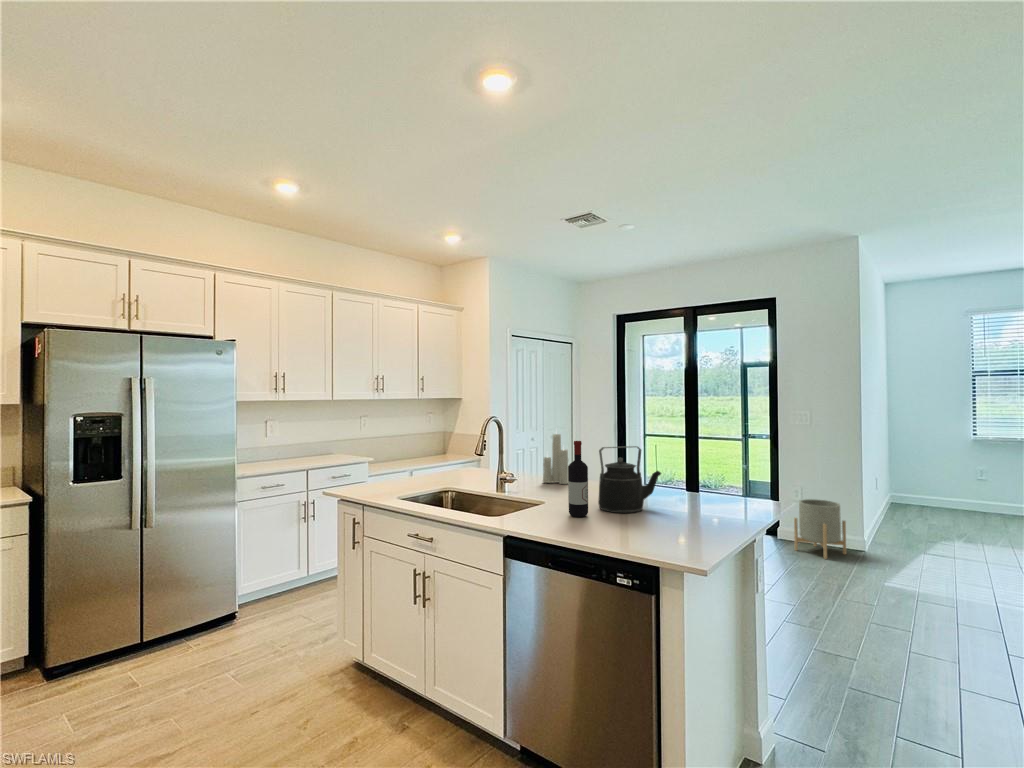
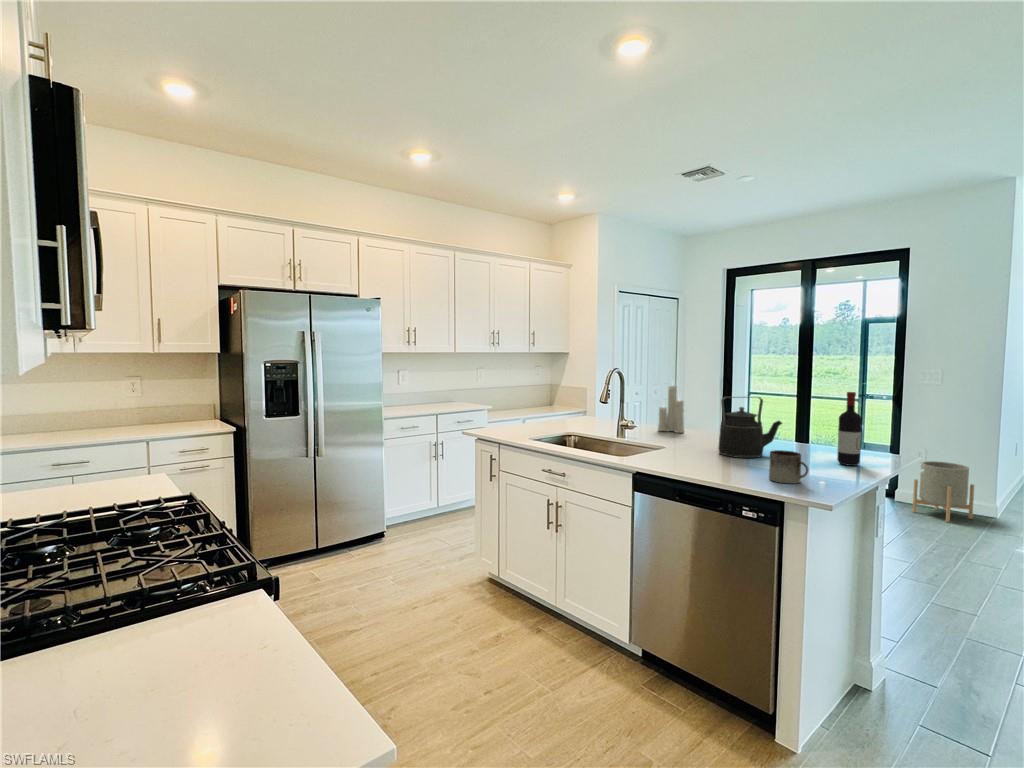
wine bottle: present [568,441,588,517] -> present [837,392,862,466]
mug: none [644,507,683,544] -> present [769,450,808,484]

